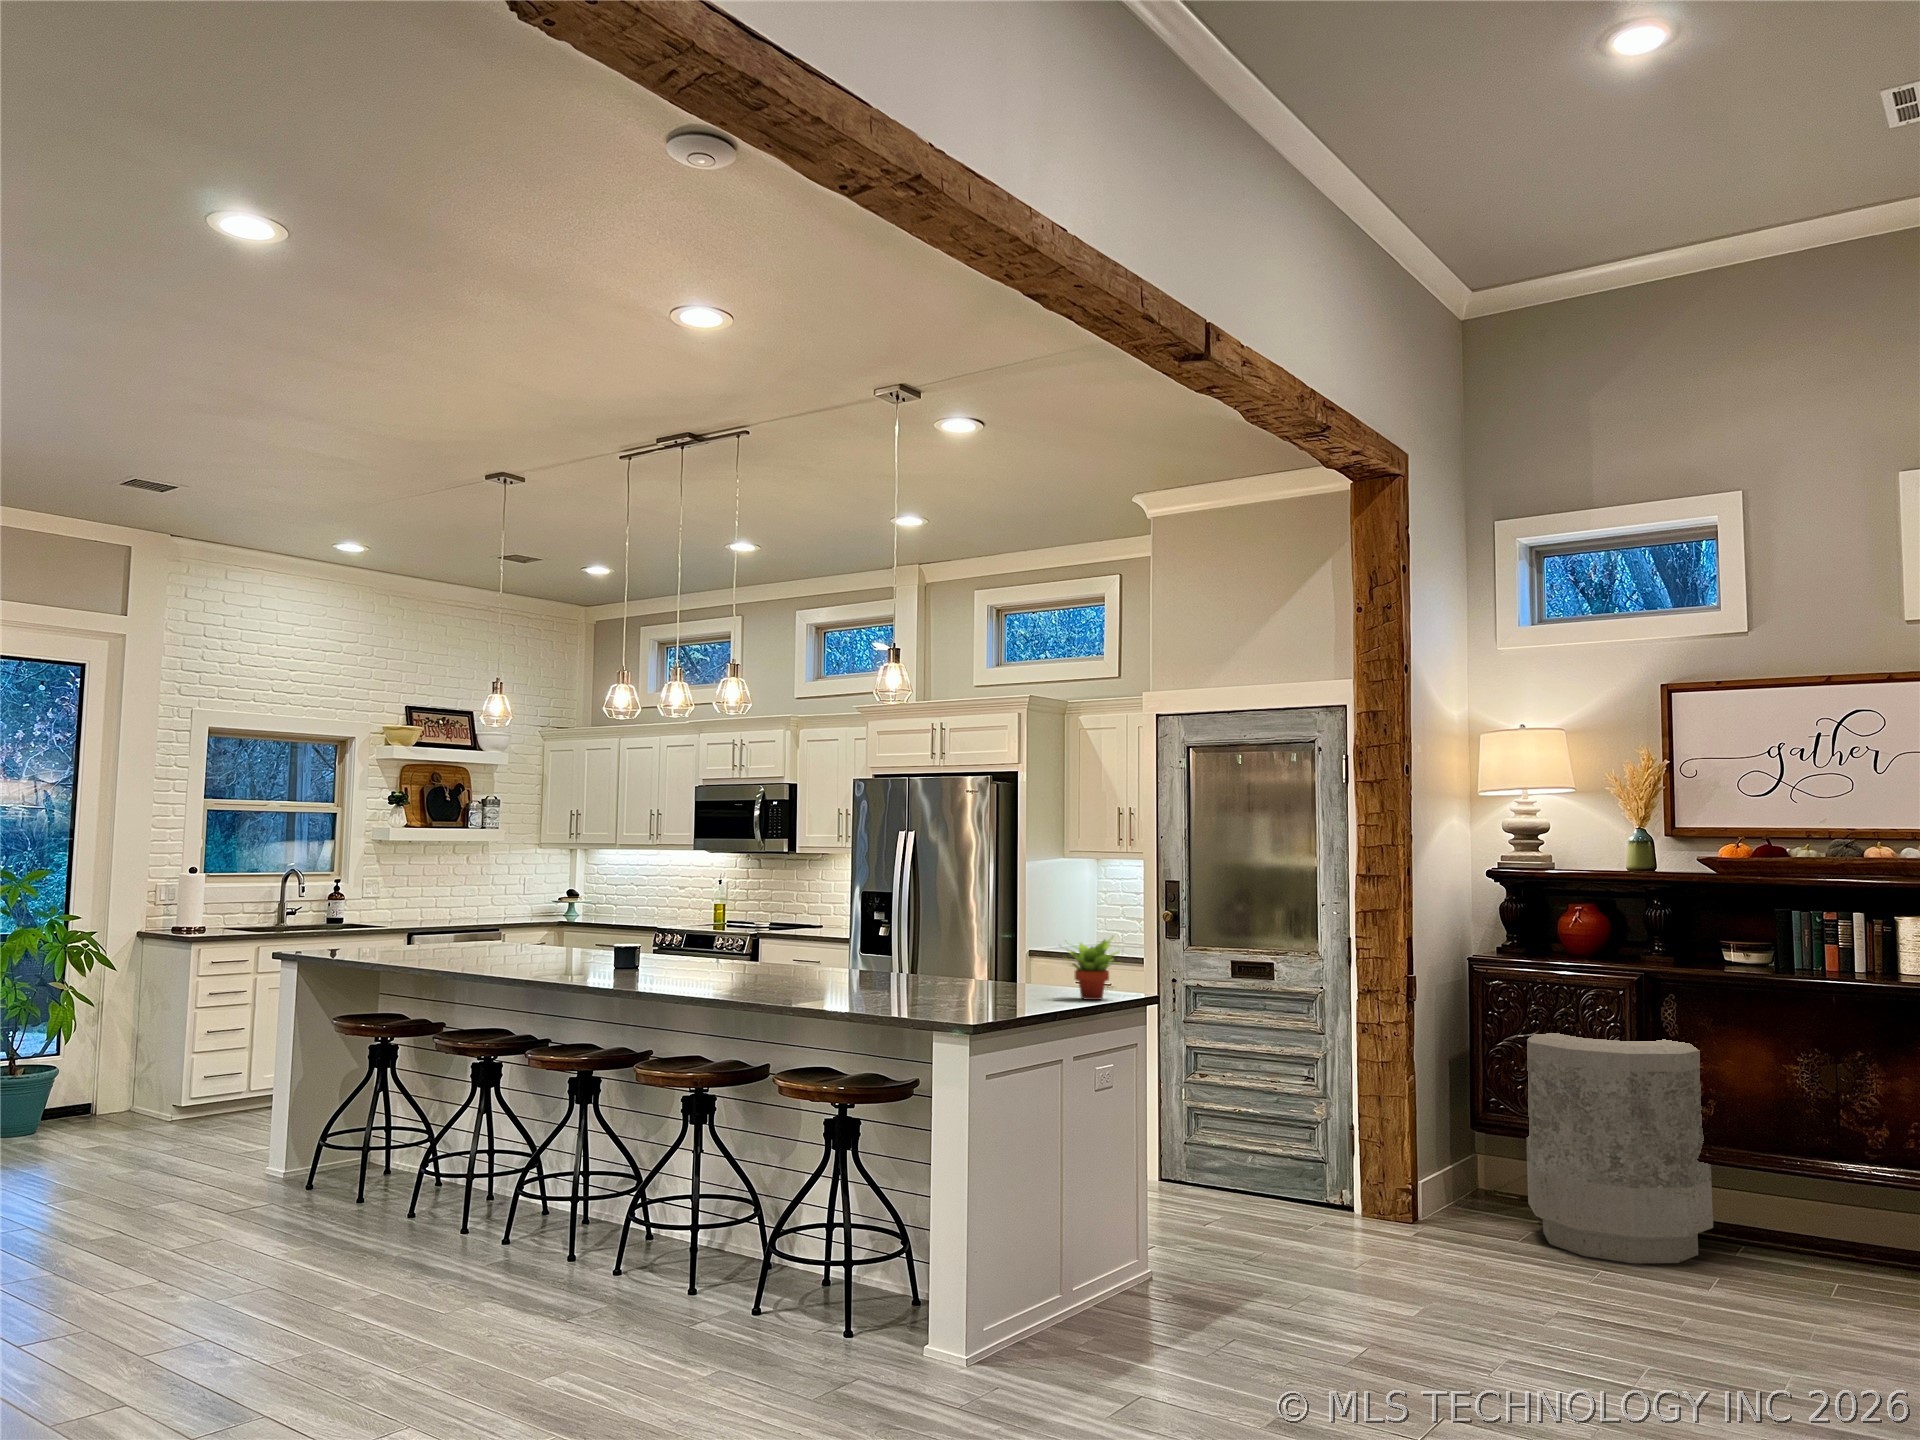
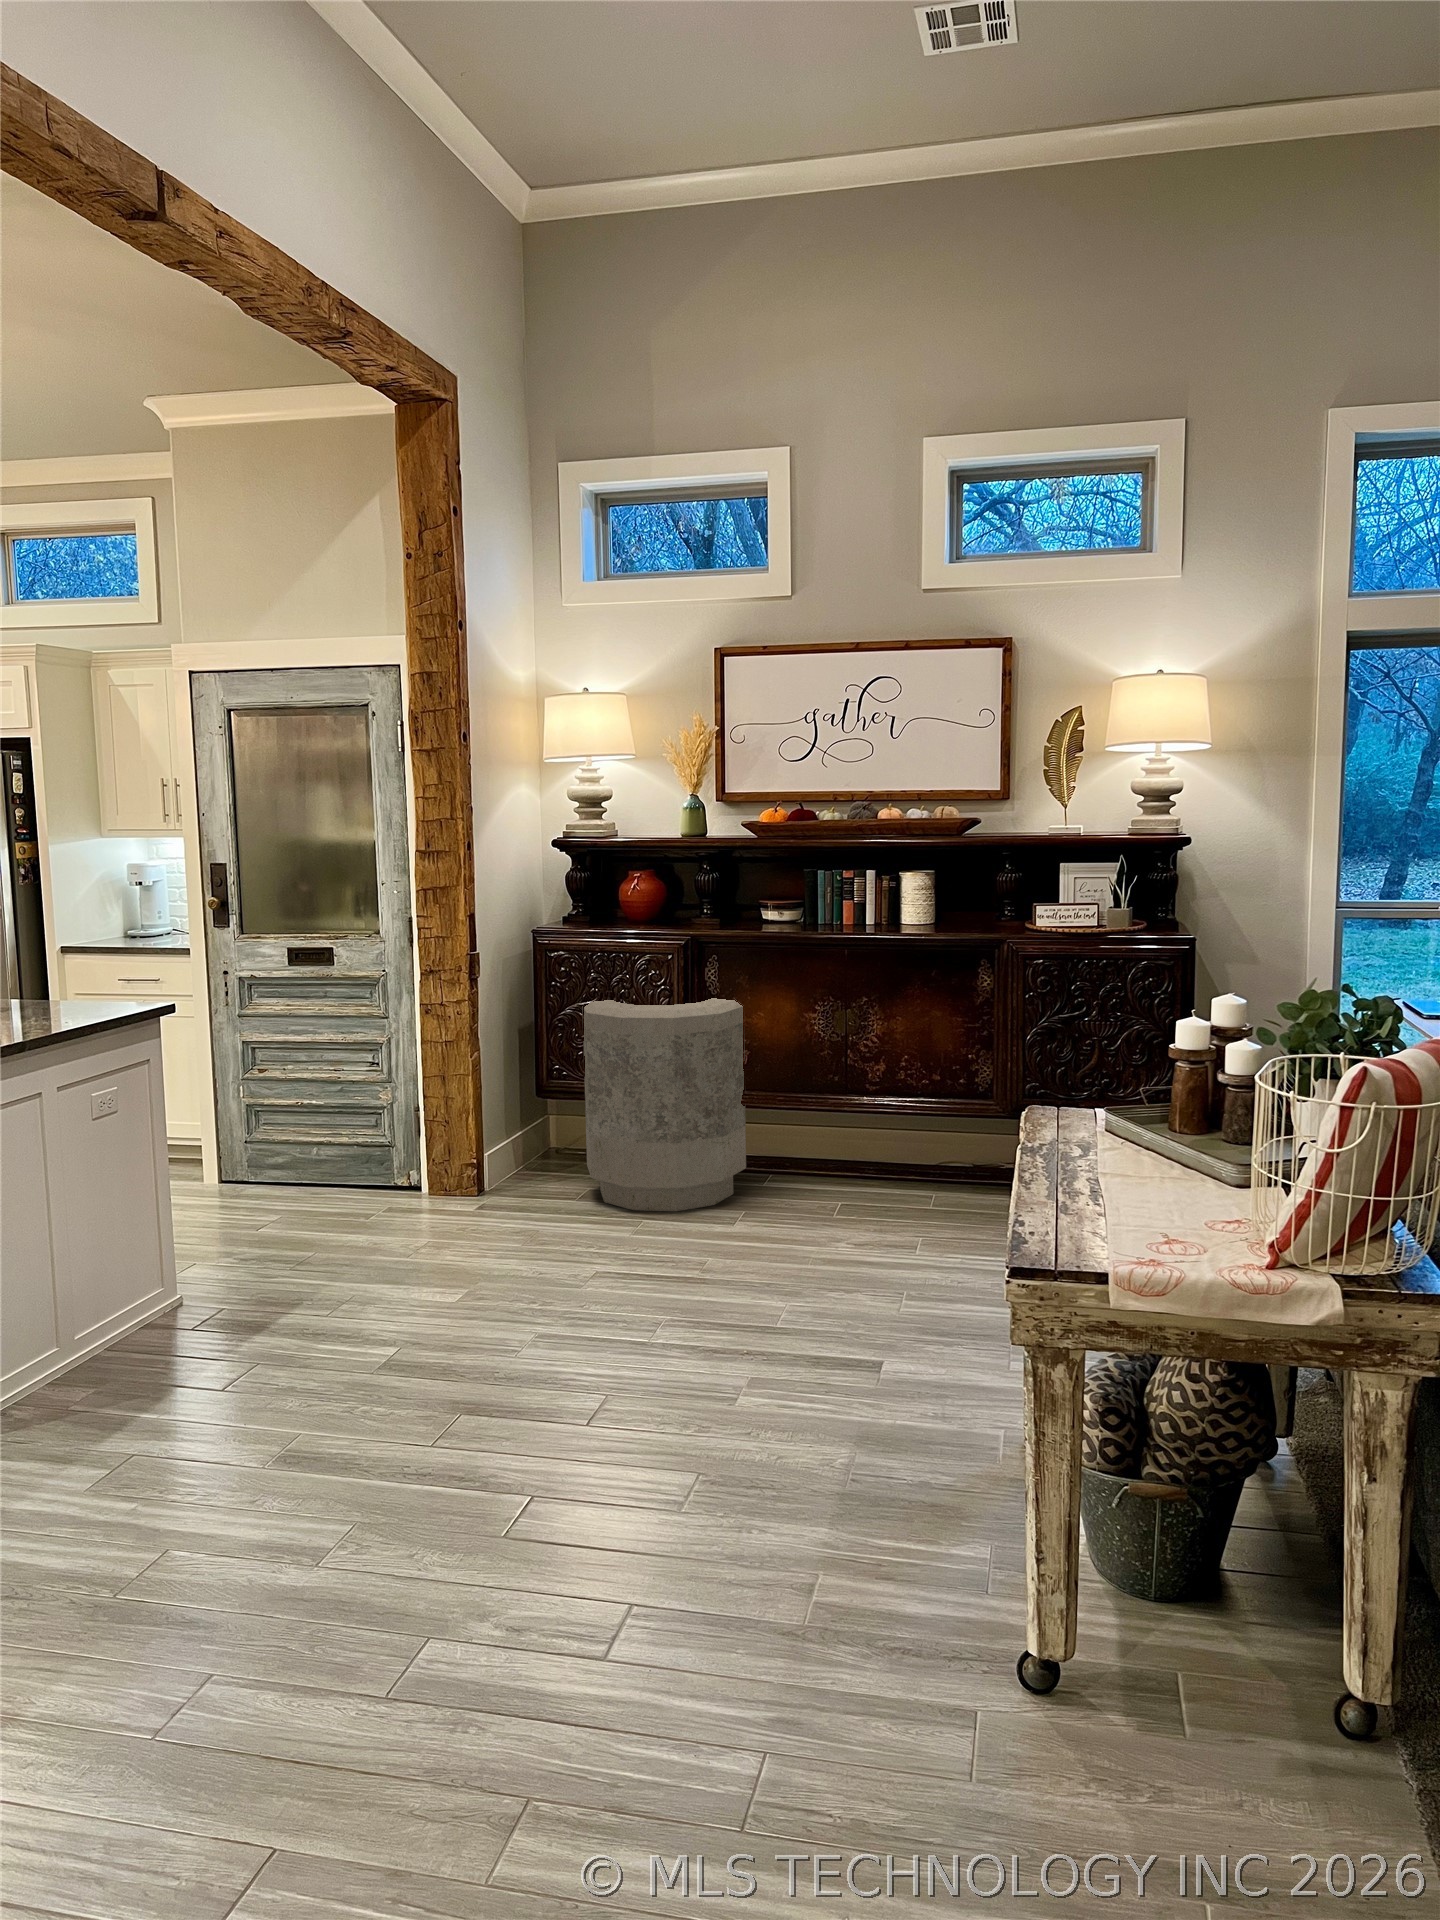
succulent plant: present [1060,937,1119,1000] -> none [39,939,125,1016]

